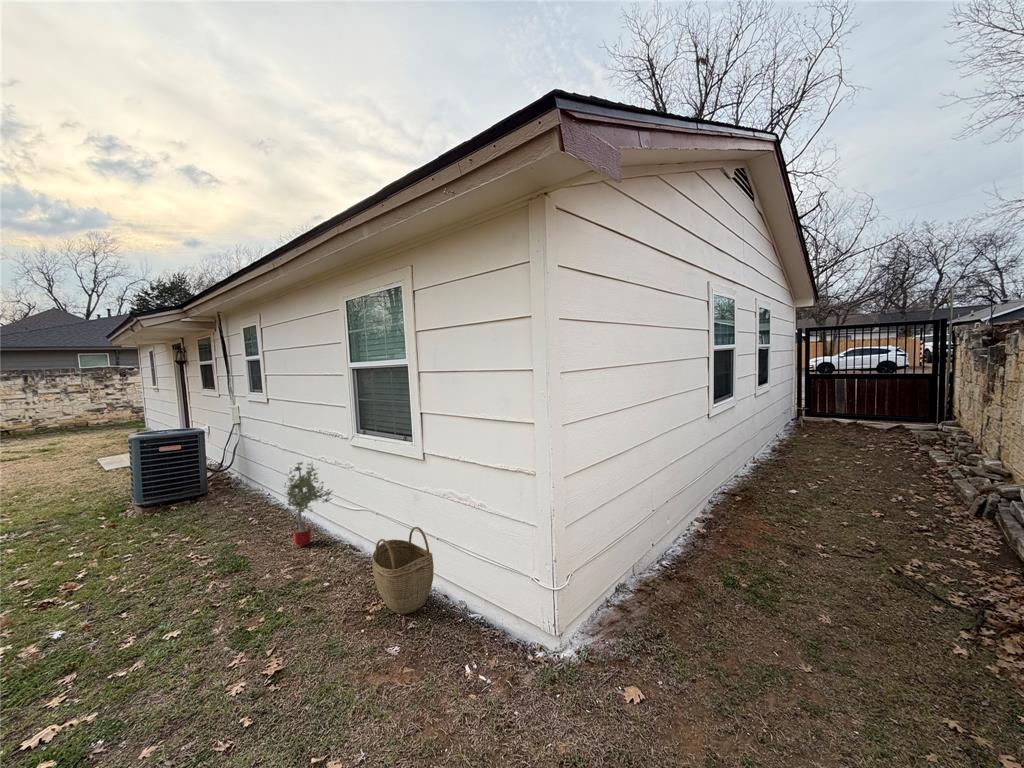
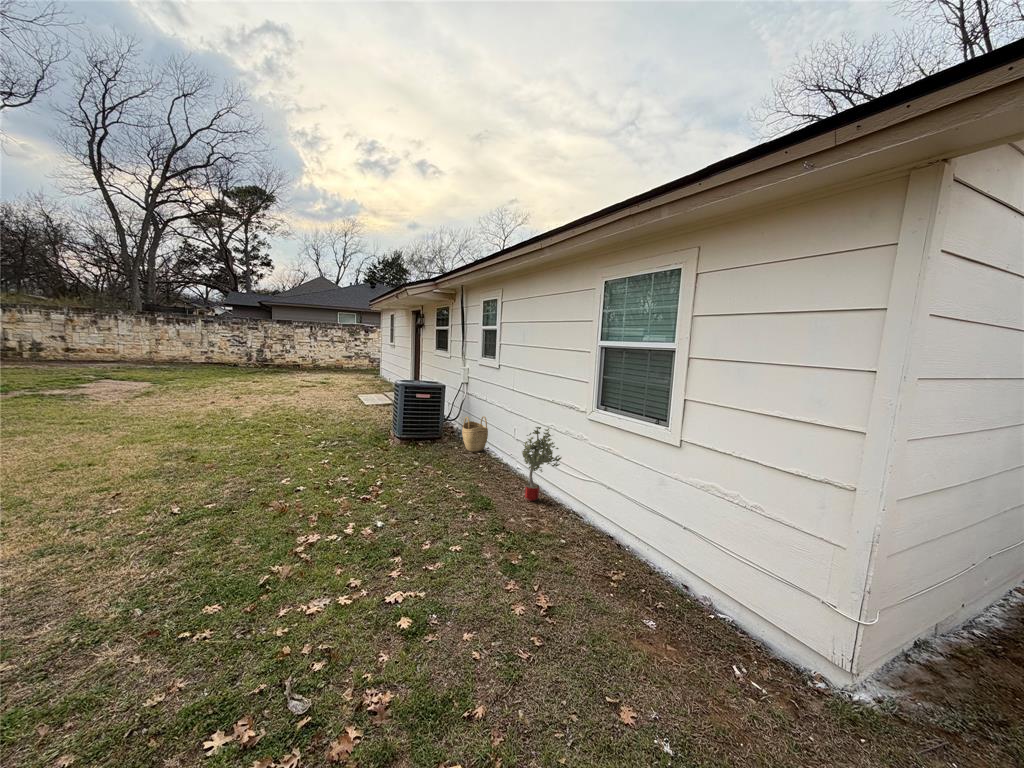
woven basket: present [373,527,434,615] -> present [462,416,488,452]

